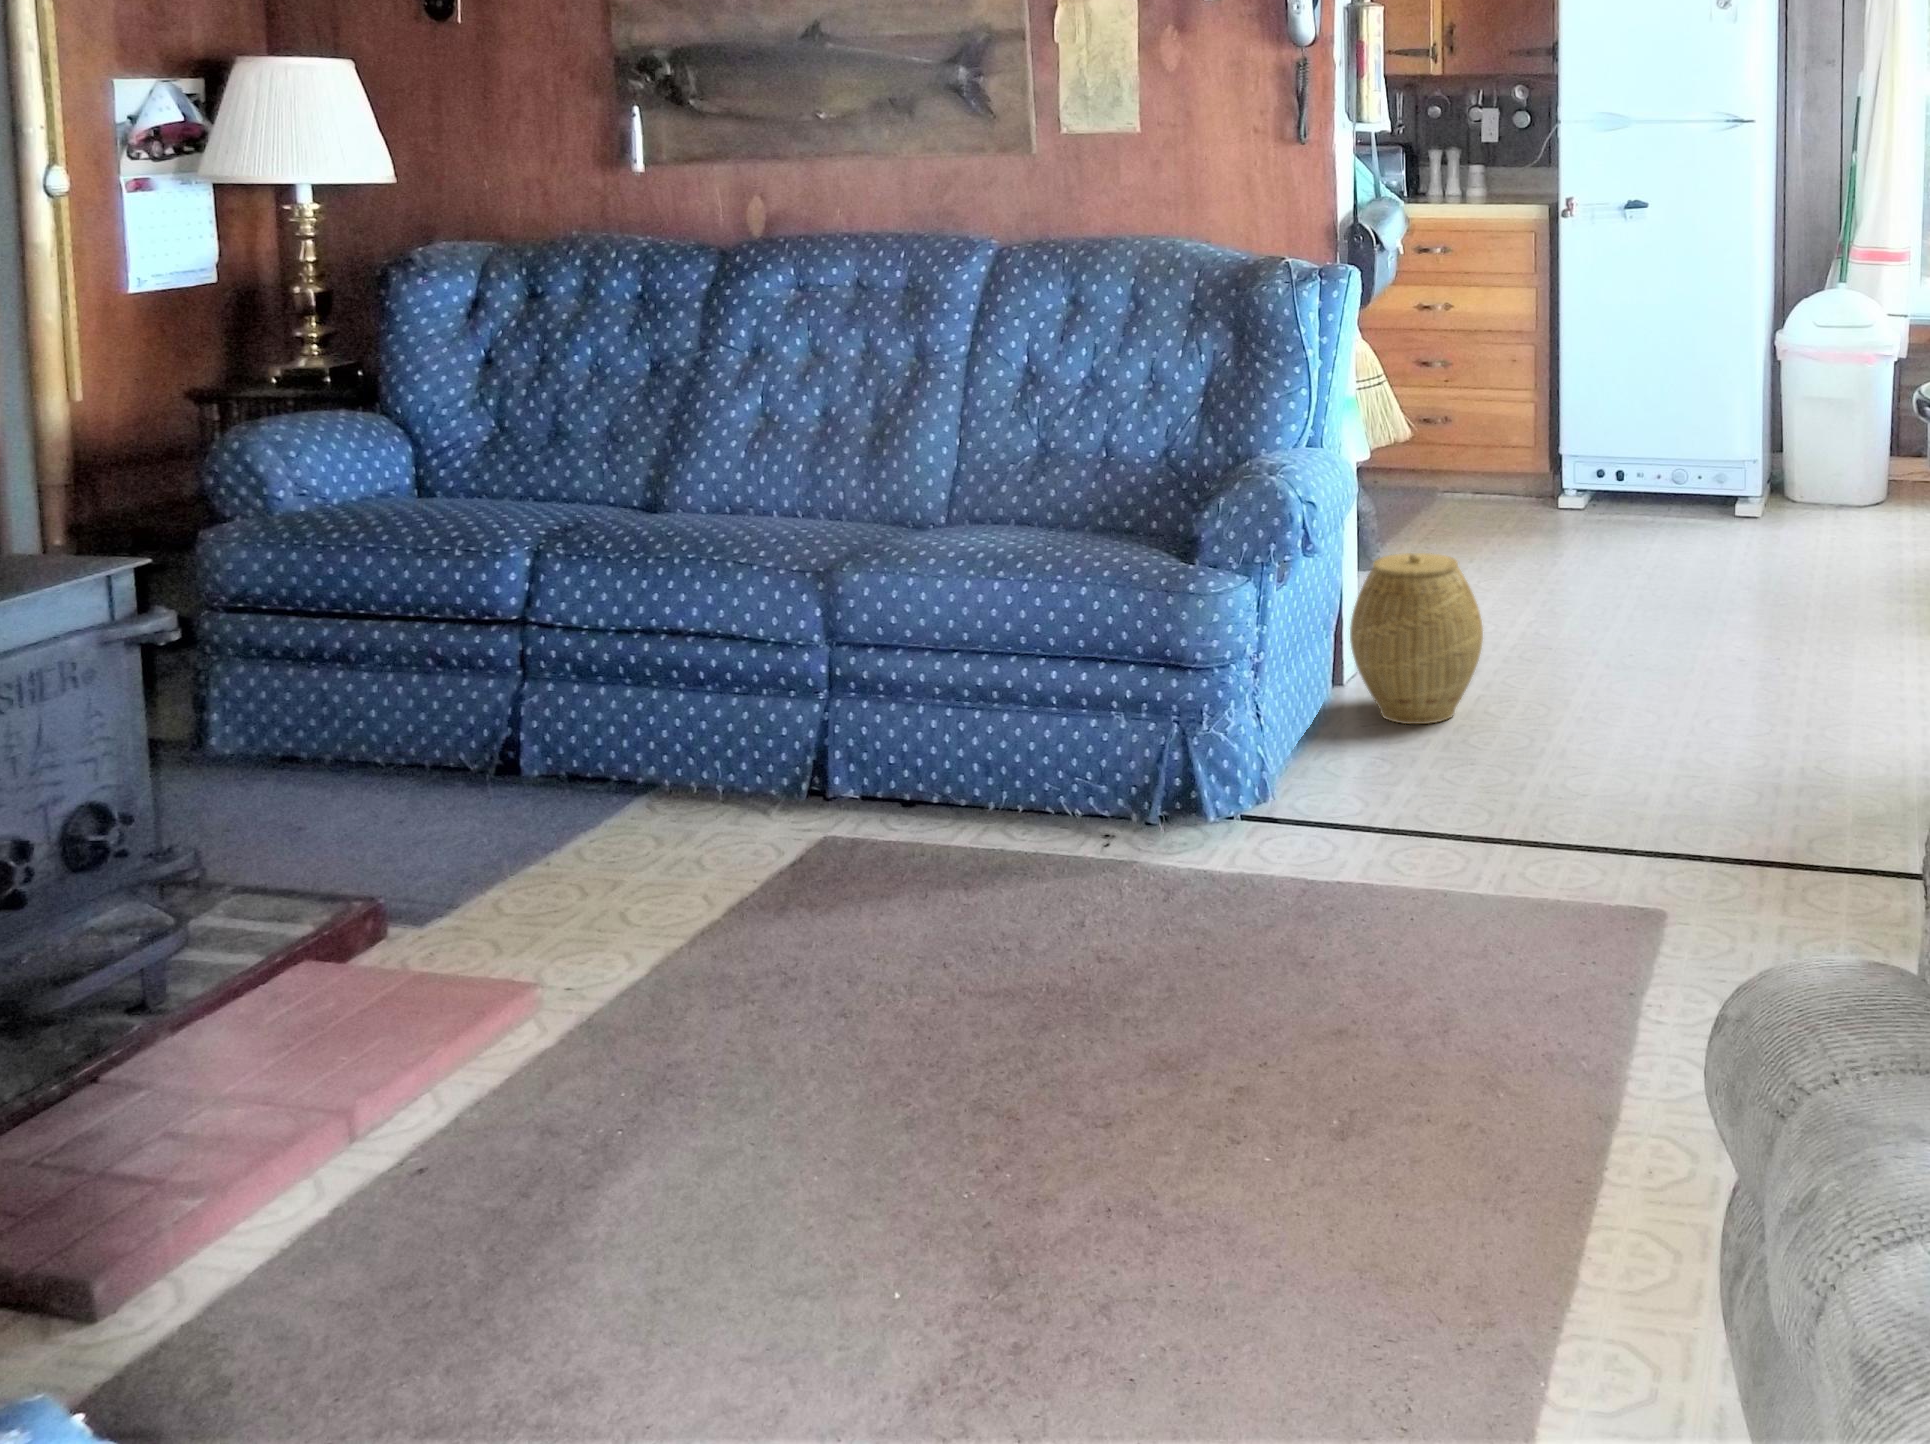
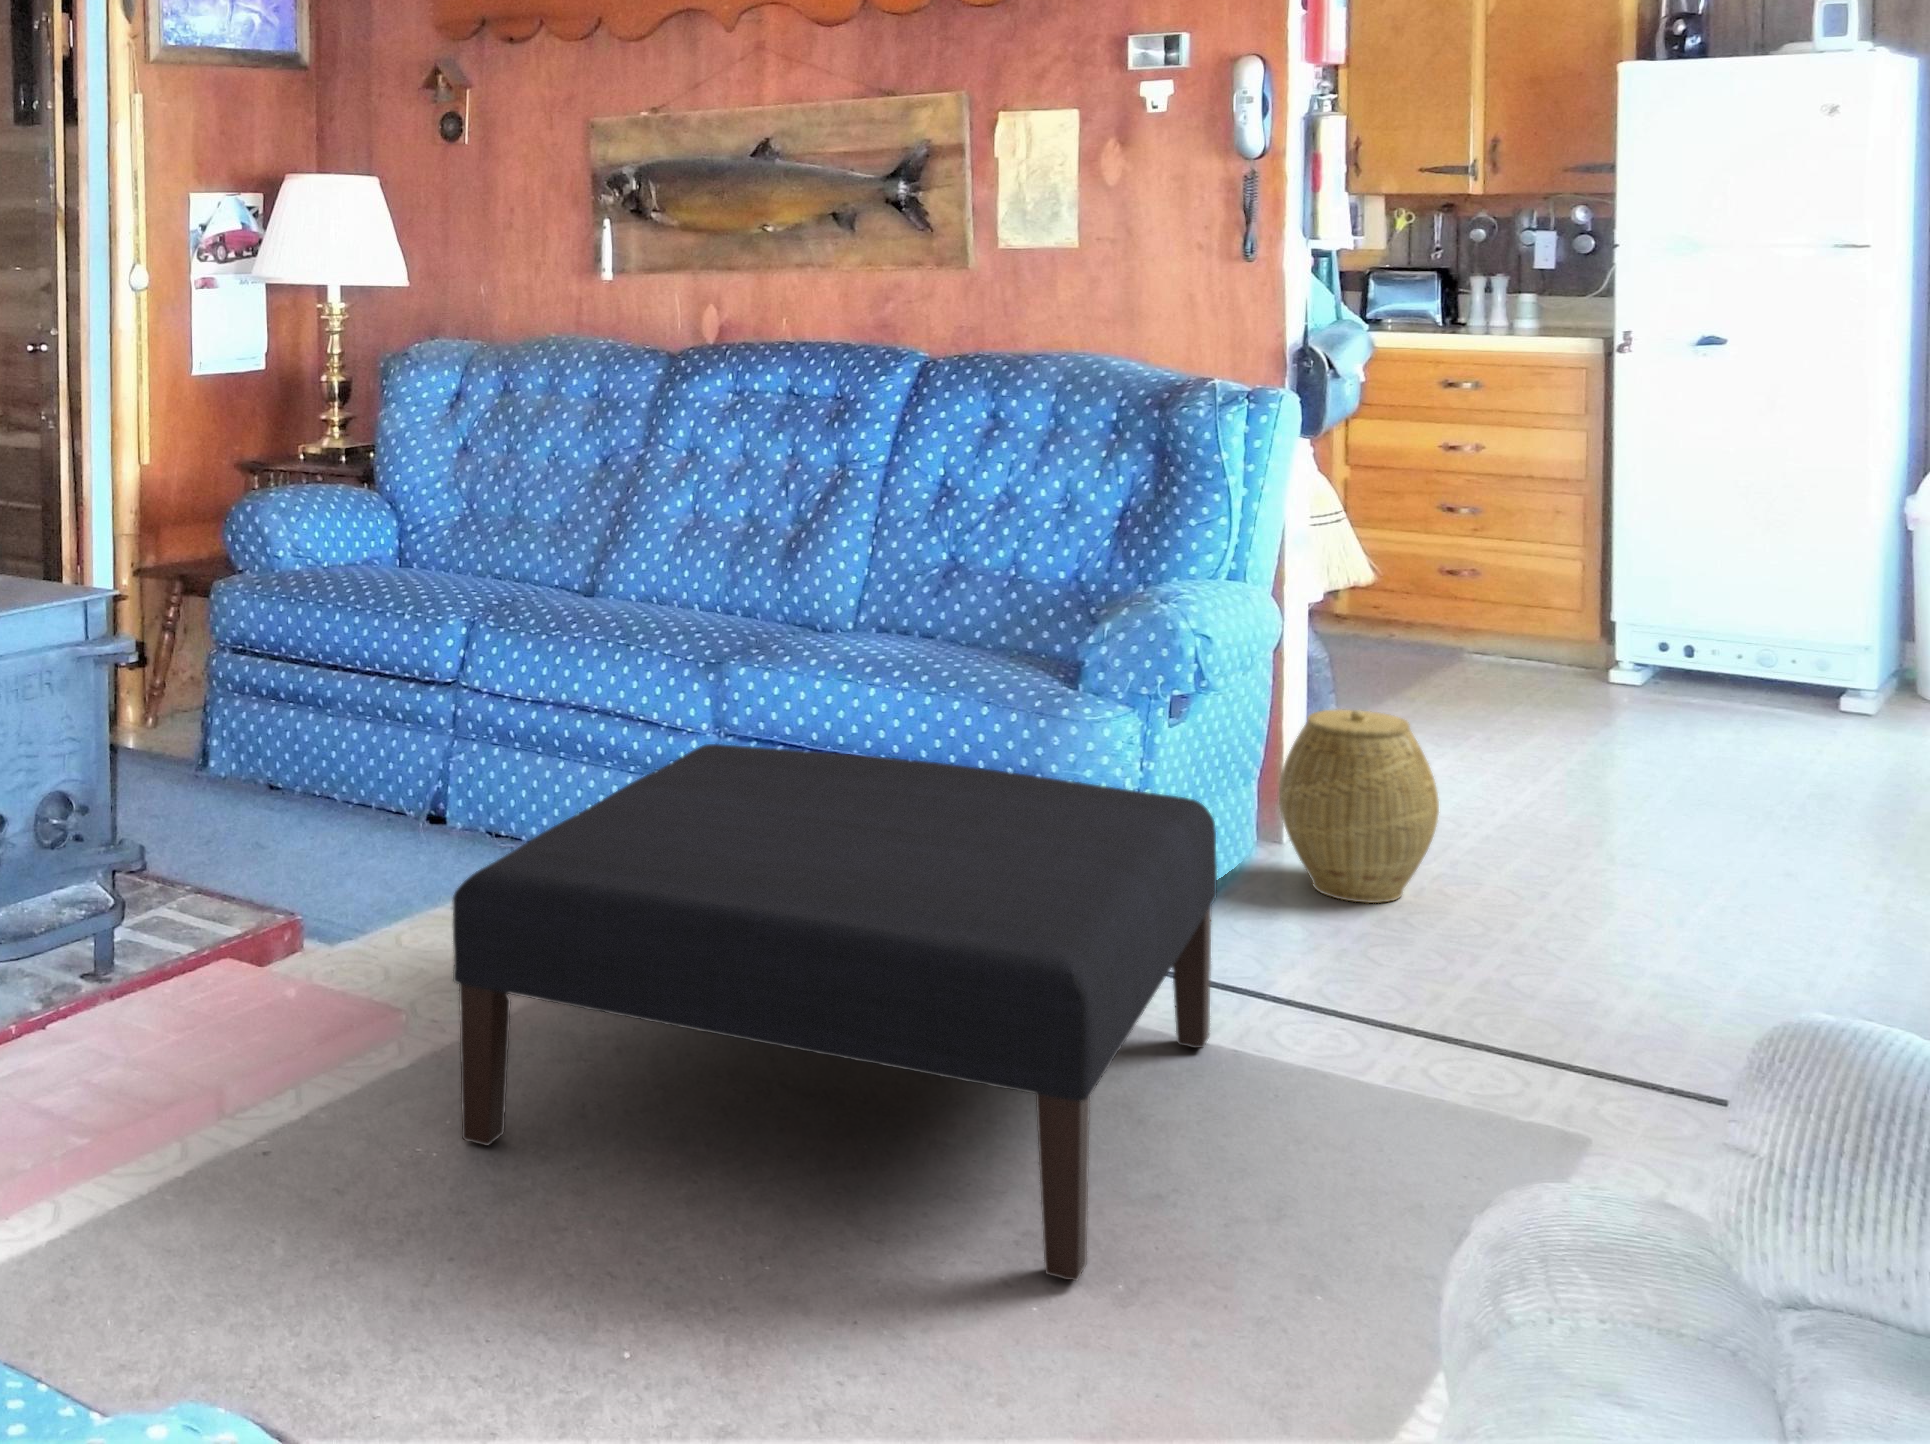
ottoman: none [626,652,1339,1107] -> present [452,744,1217,1281]

